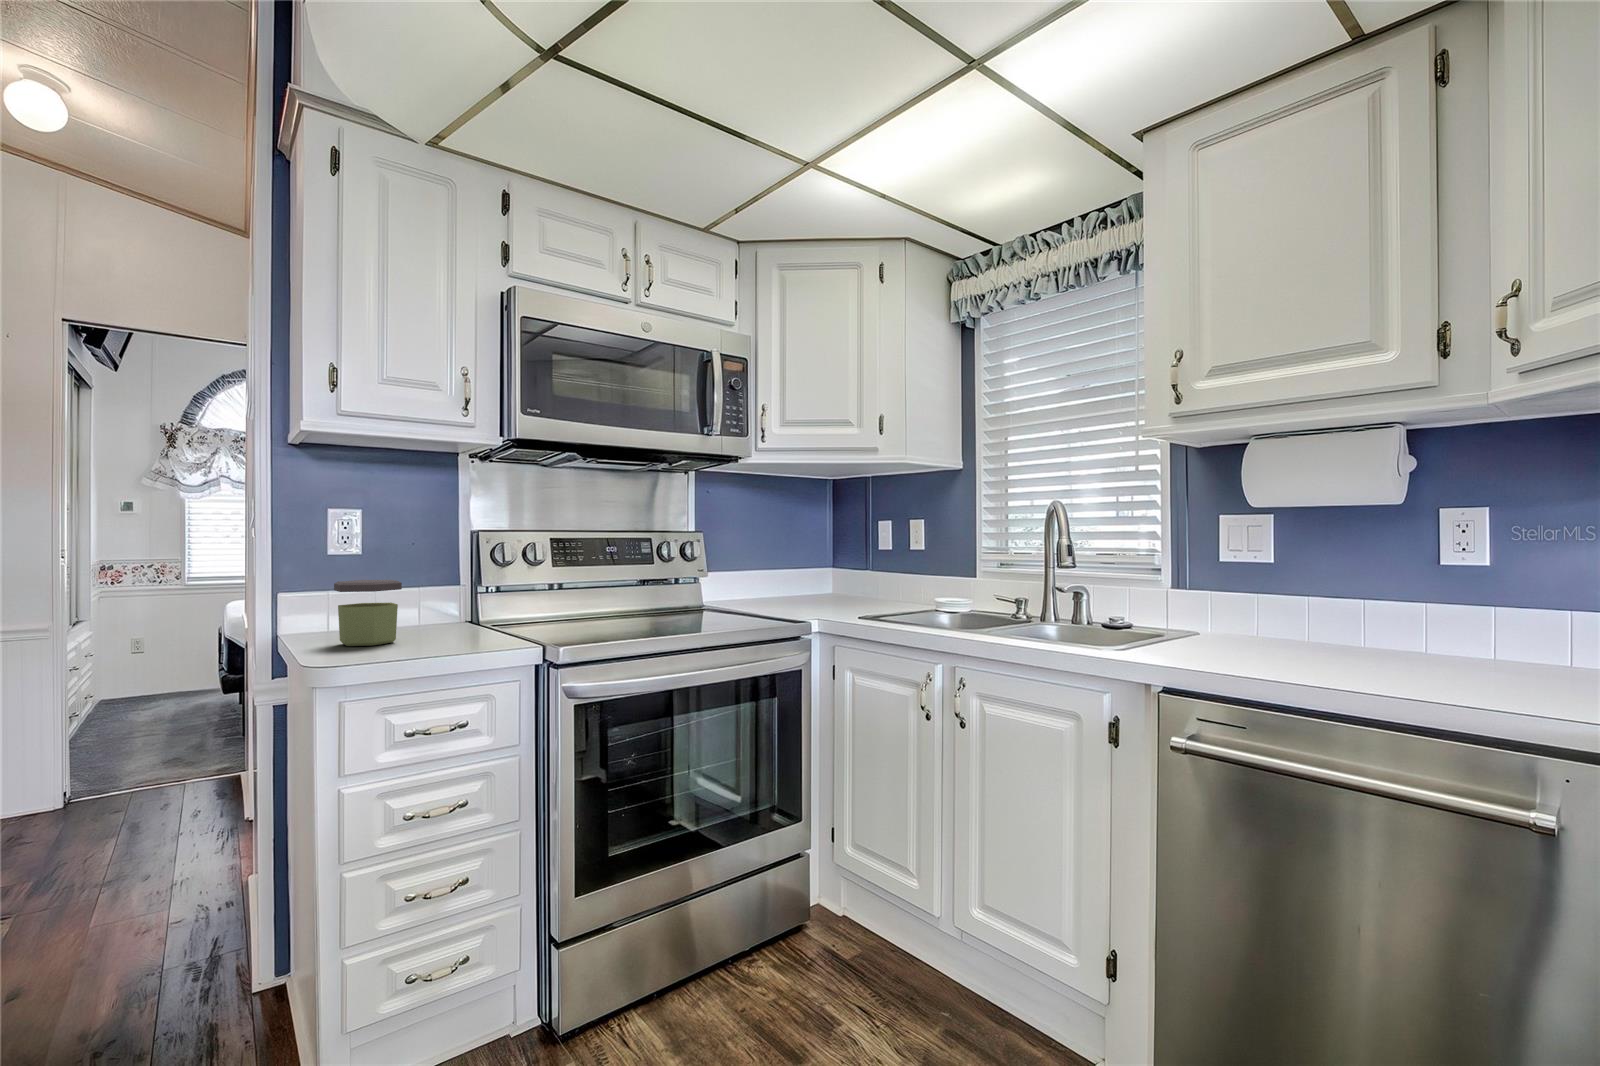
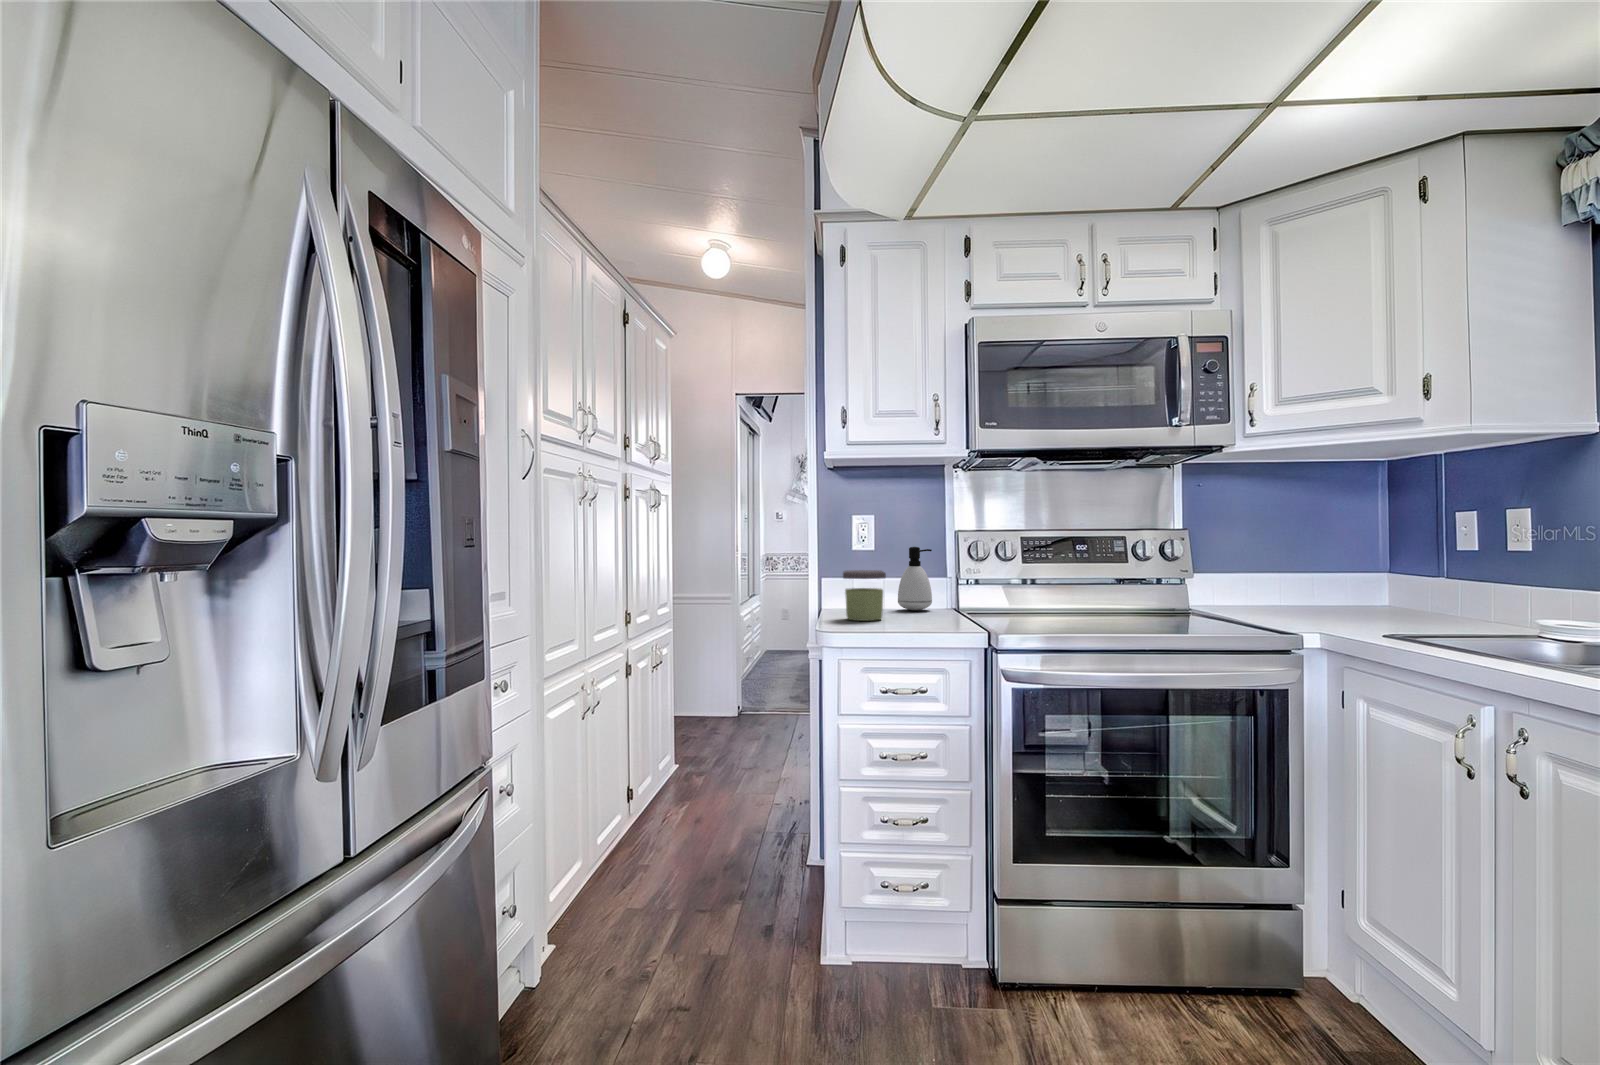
soap dispenser: none [400,549,446,627] -> present [898,547,932,610]

